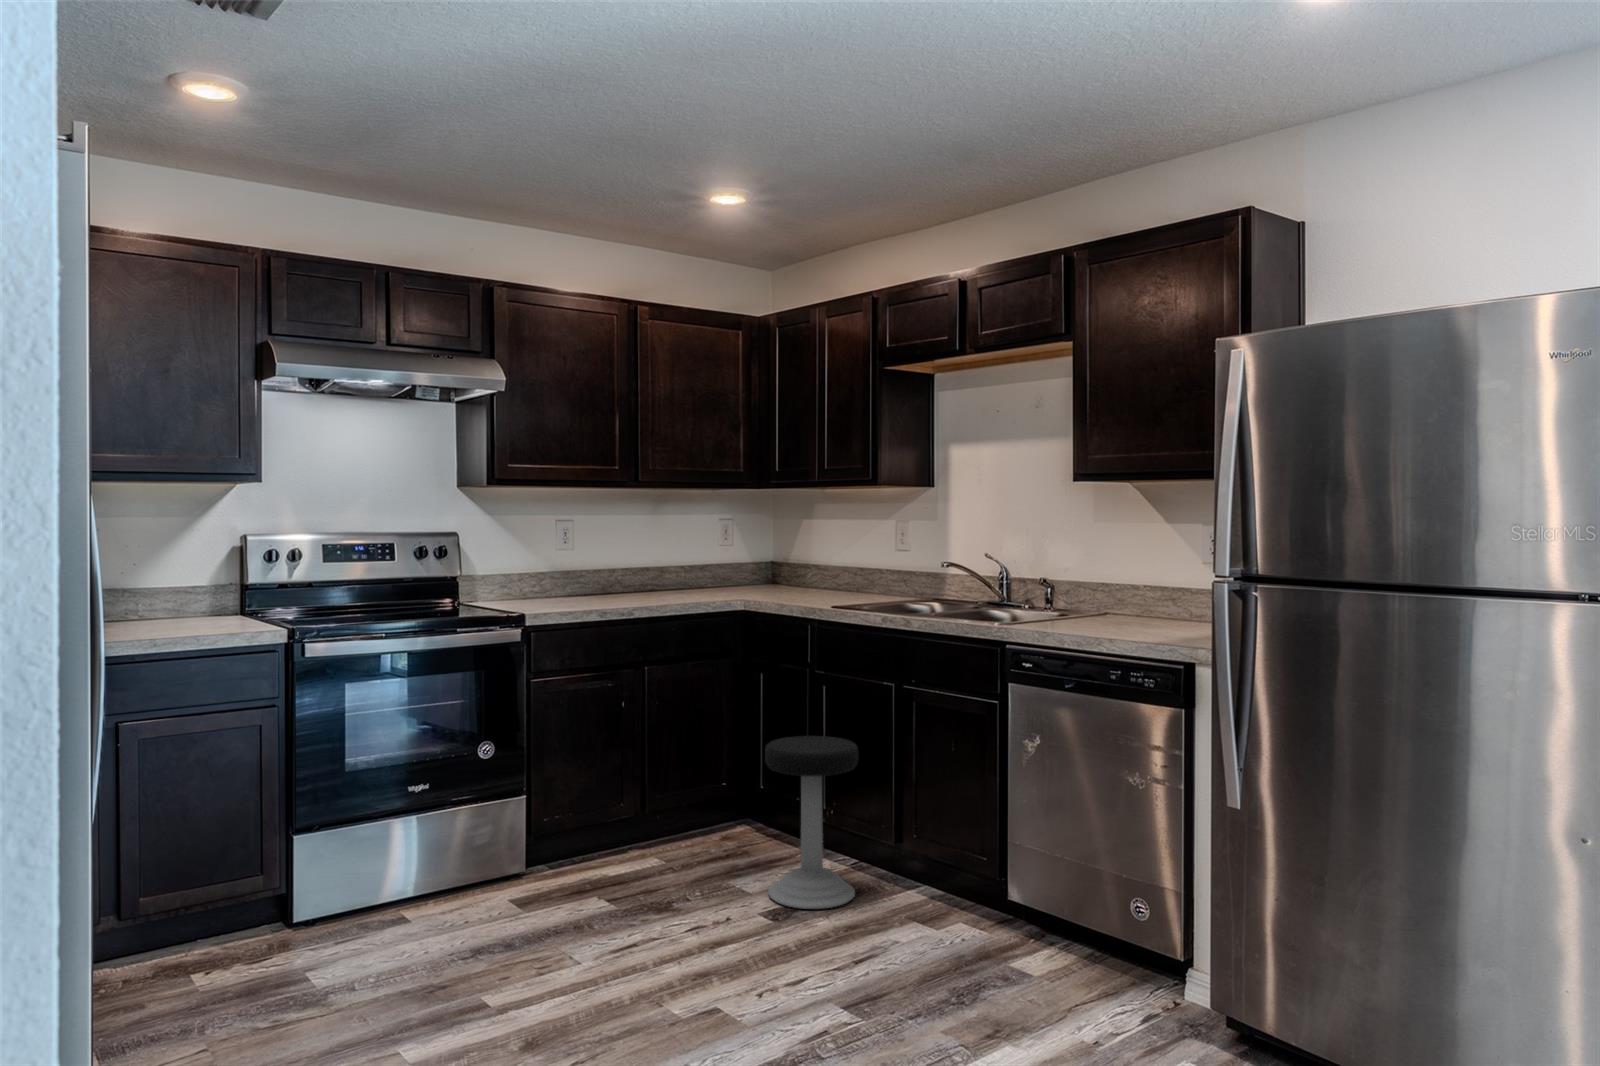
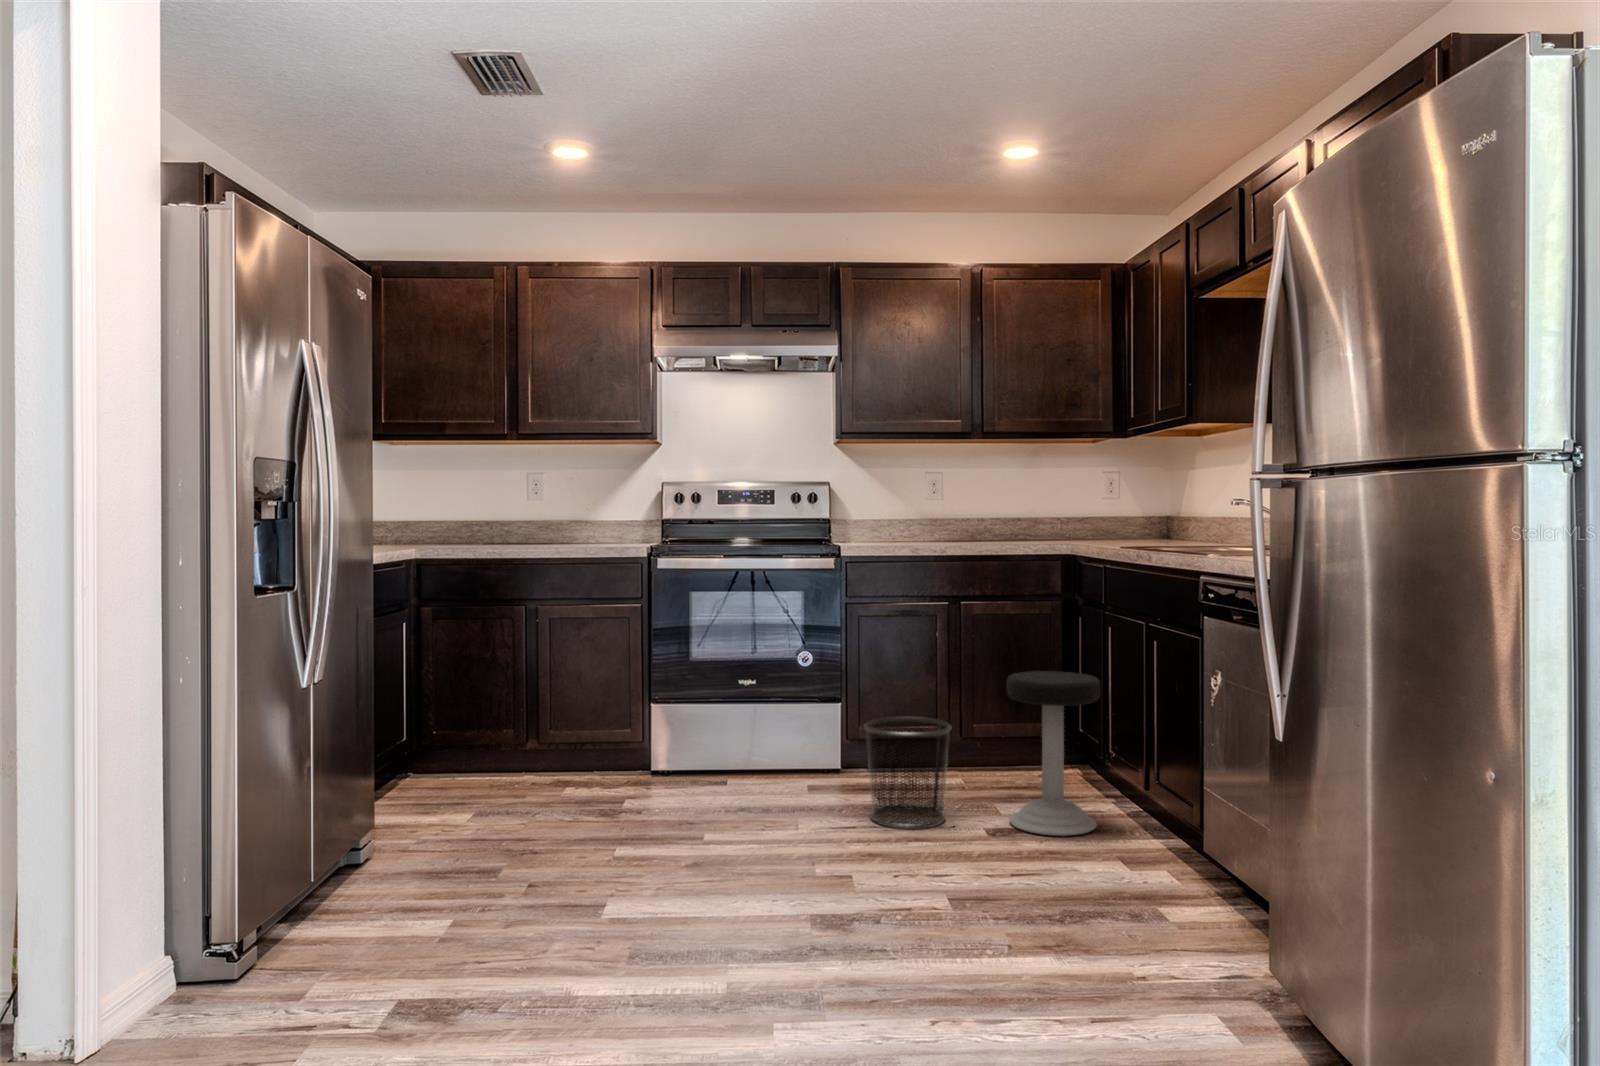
waste bin: none [624,803,723,935] -> present [864,717,952,828]

